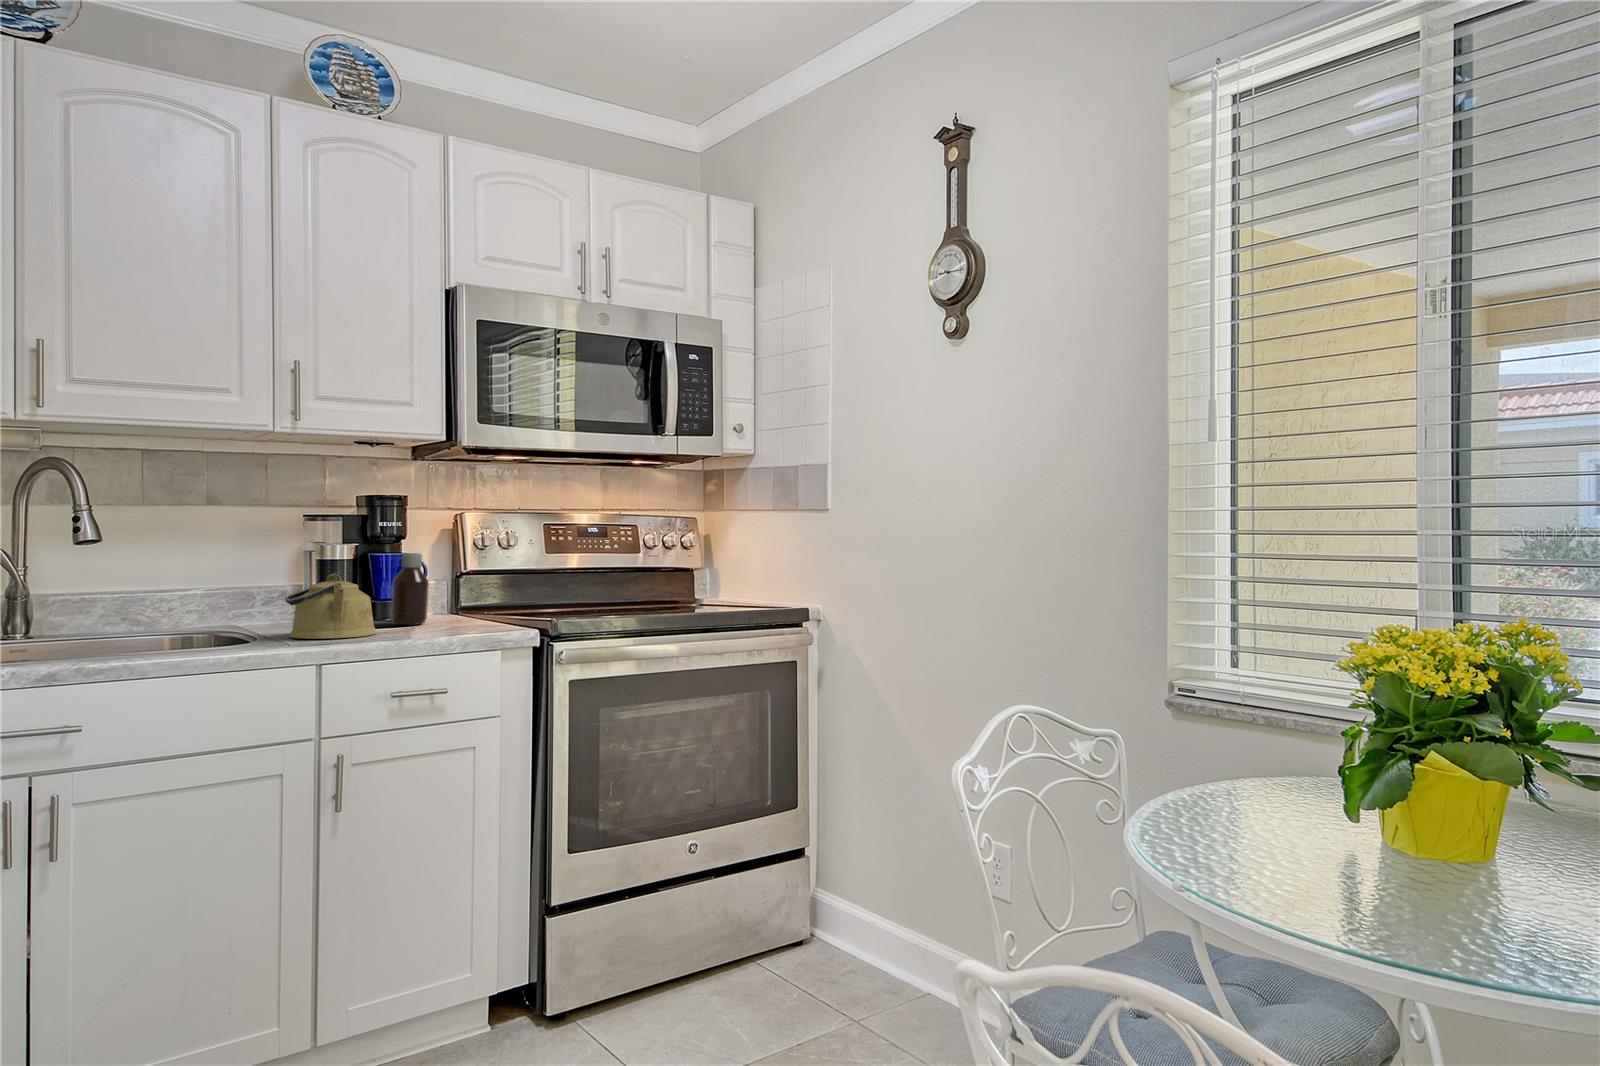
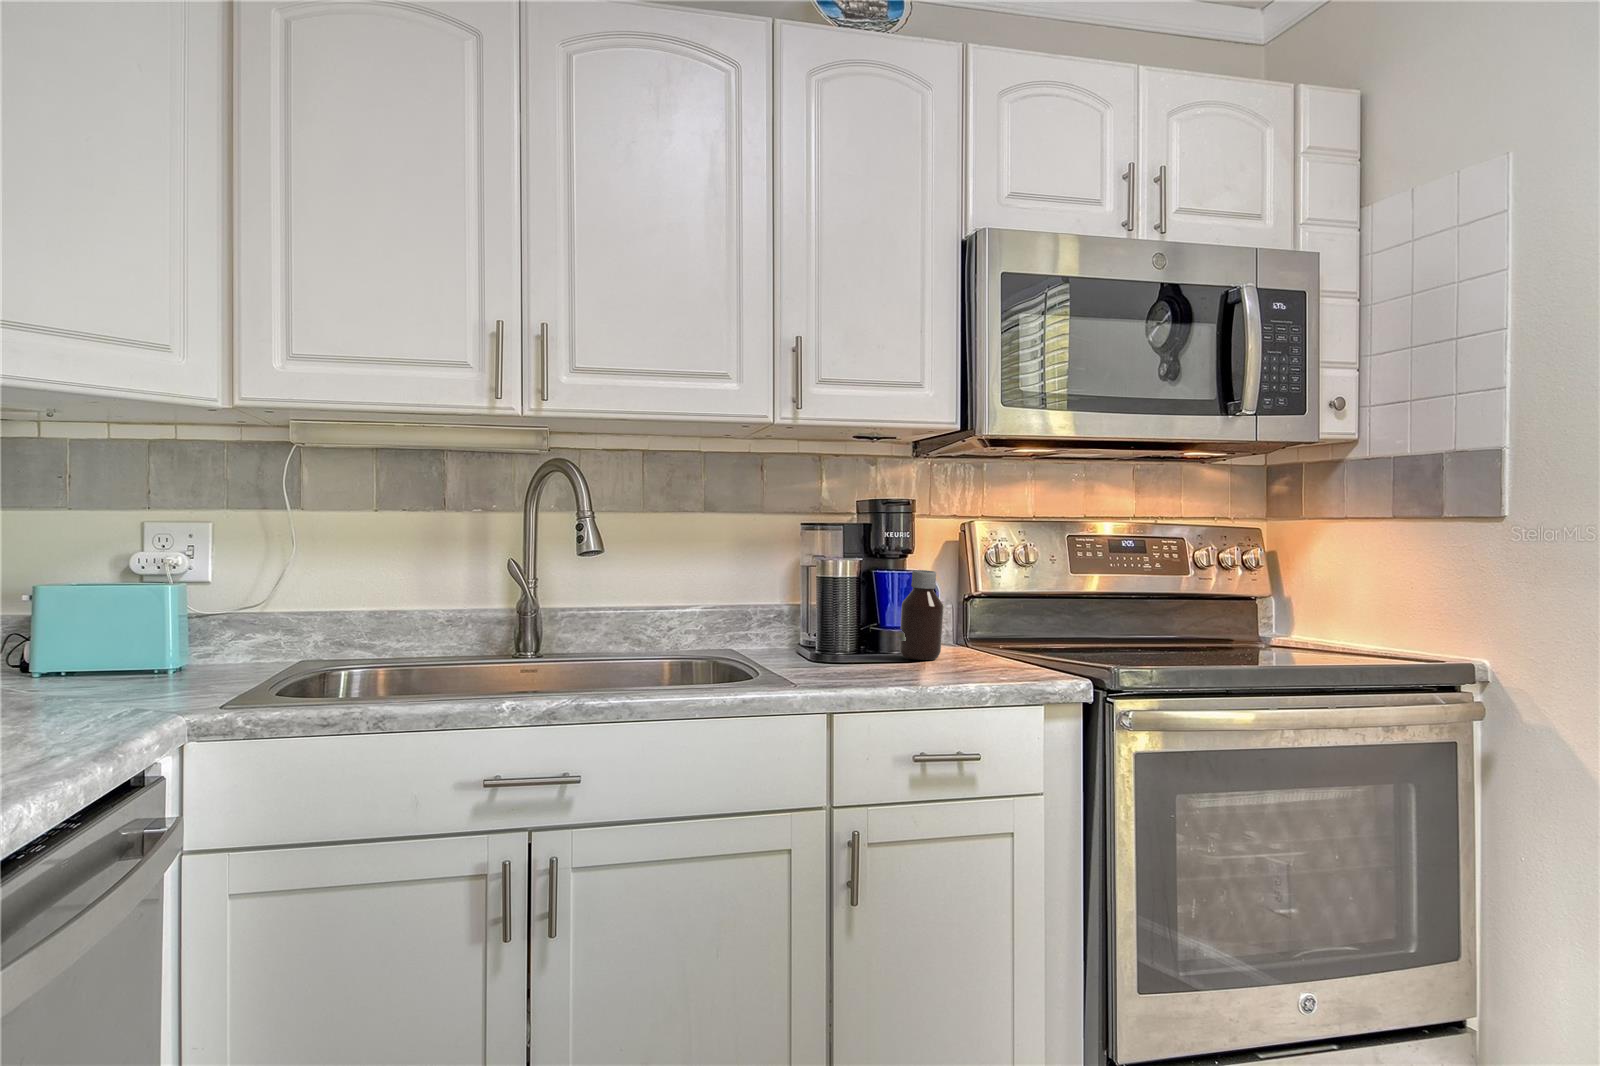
kettle: present [285,574,376,639] -> none [786,596,888,677]

